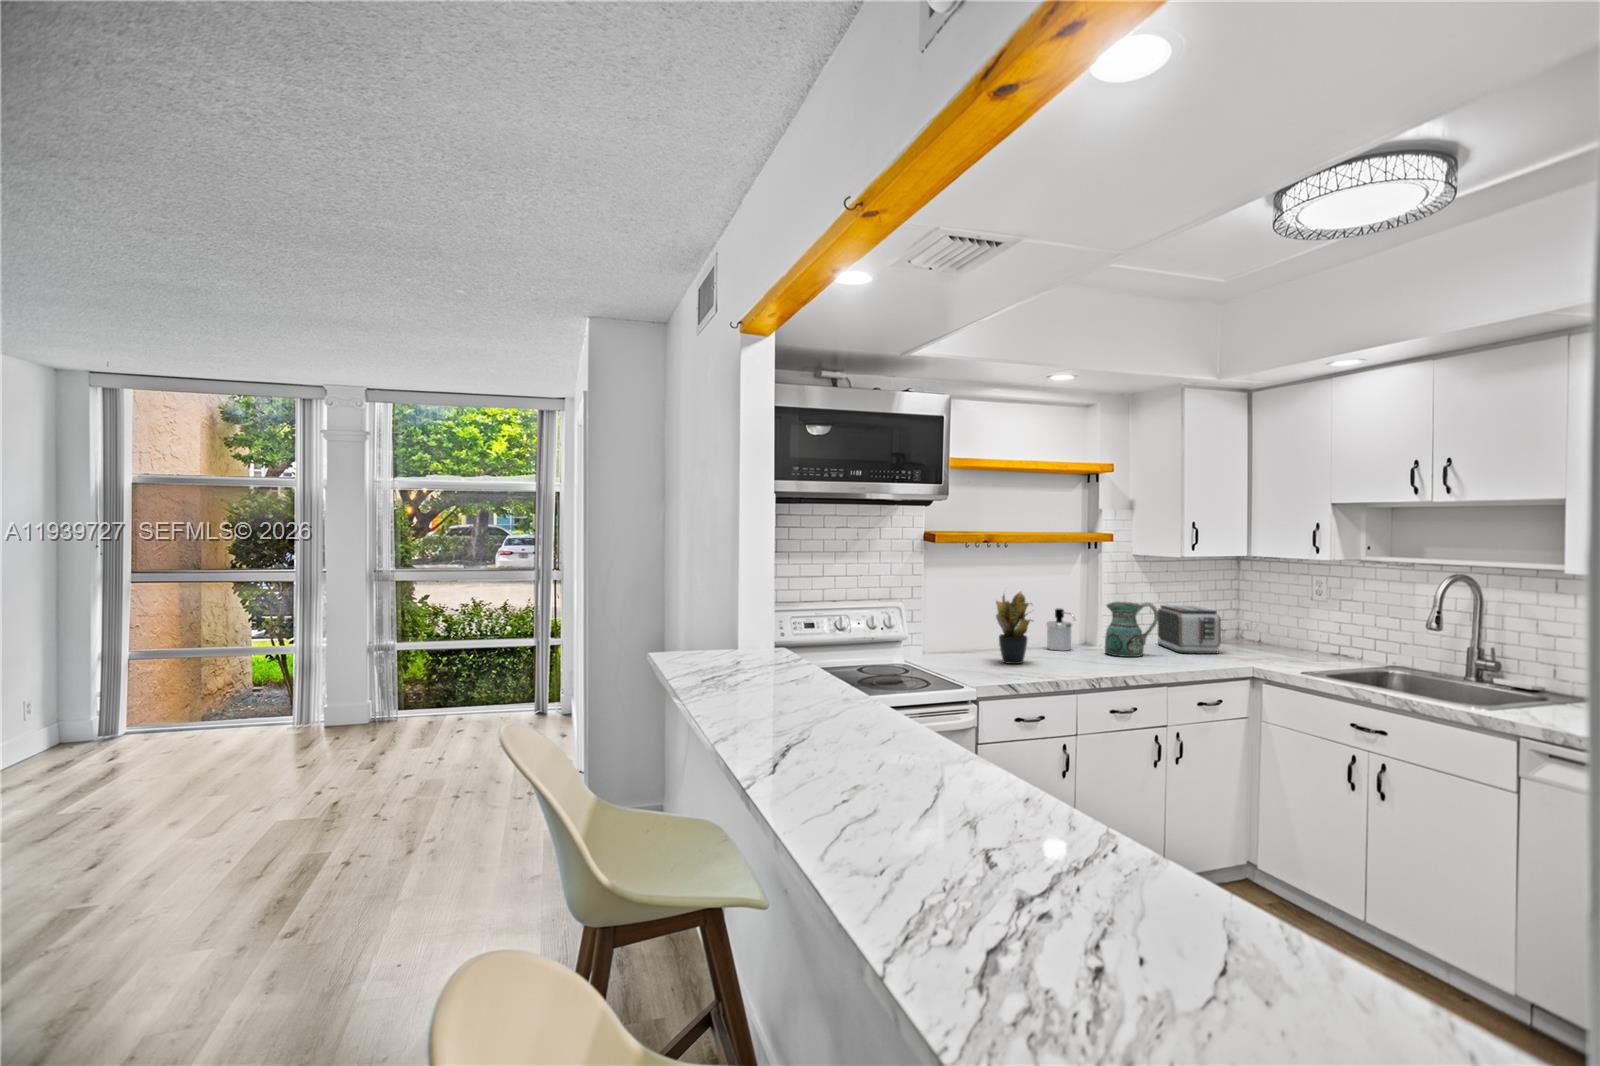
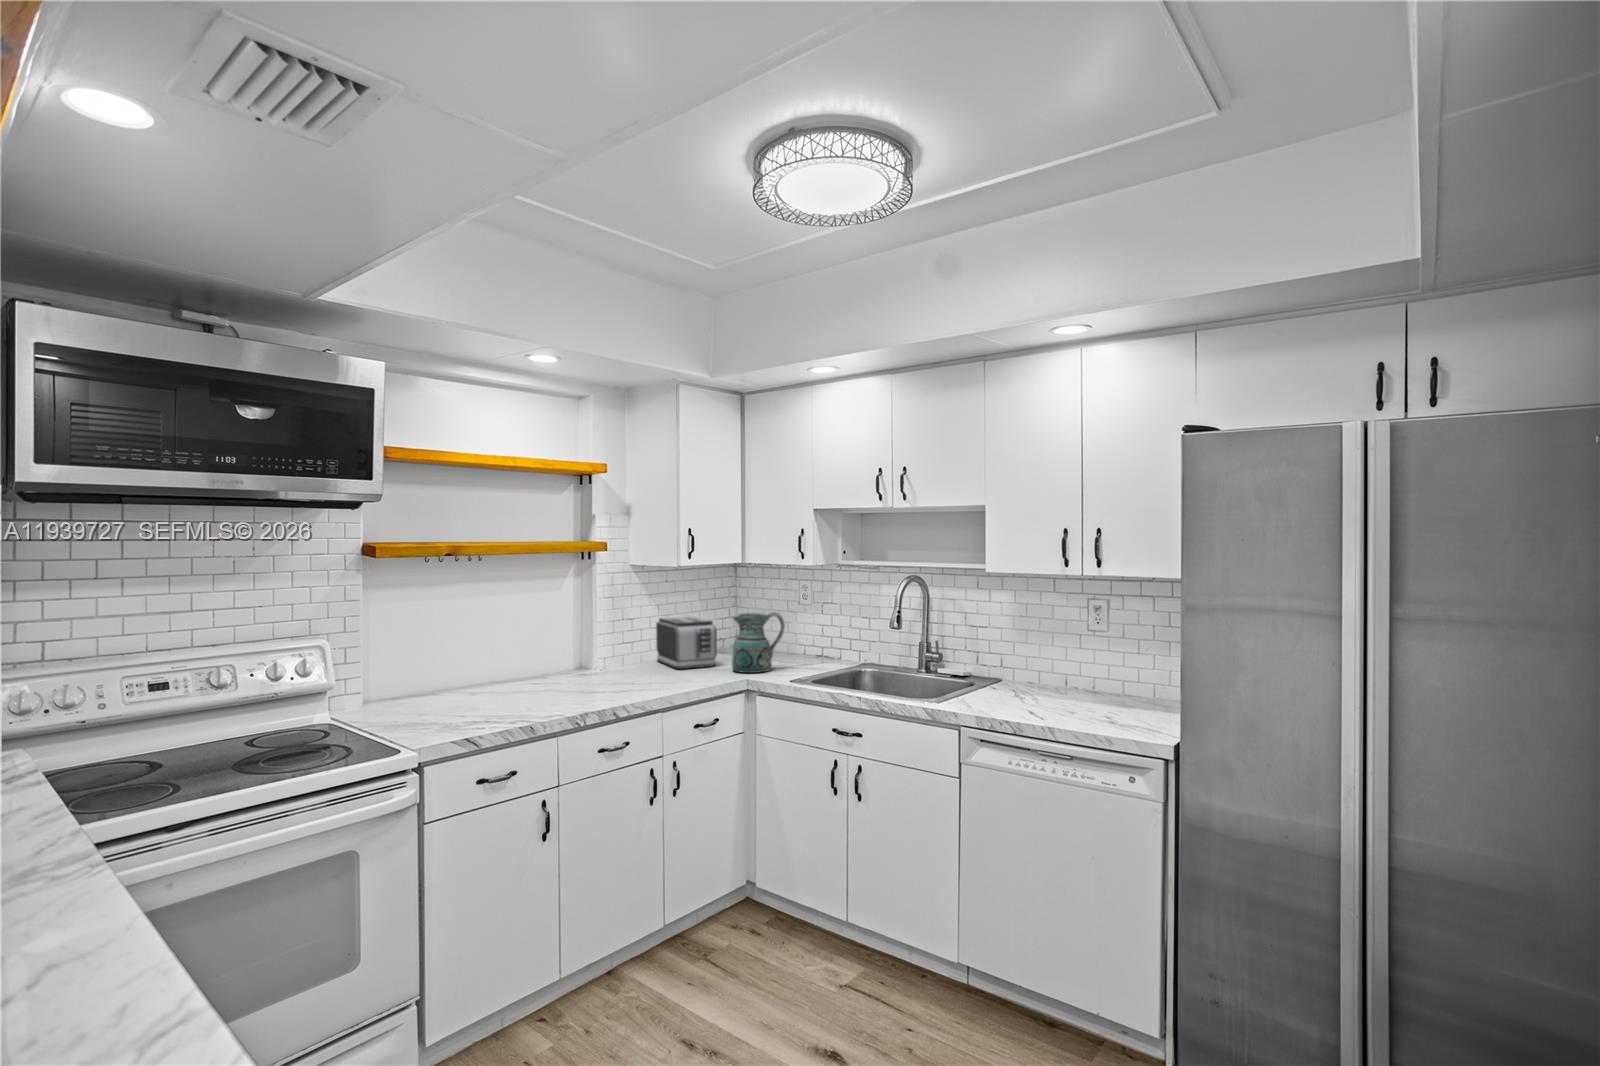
potted plant: present [996,592,1033,664] -> none [452,606,519,706]
ceramic pitcher: present [1105,601,1158,657] -> present [732,612,785,673]
soap dispenser: present [1047,609,1075,651] -> none [532,630,565,680]

